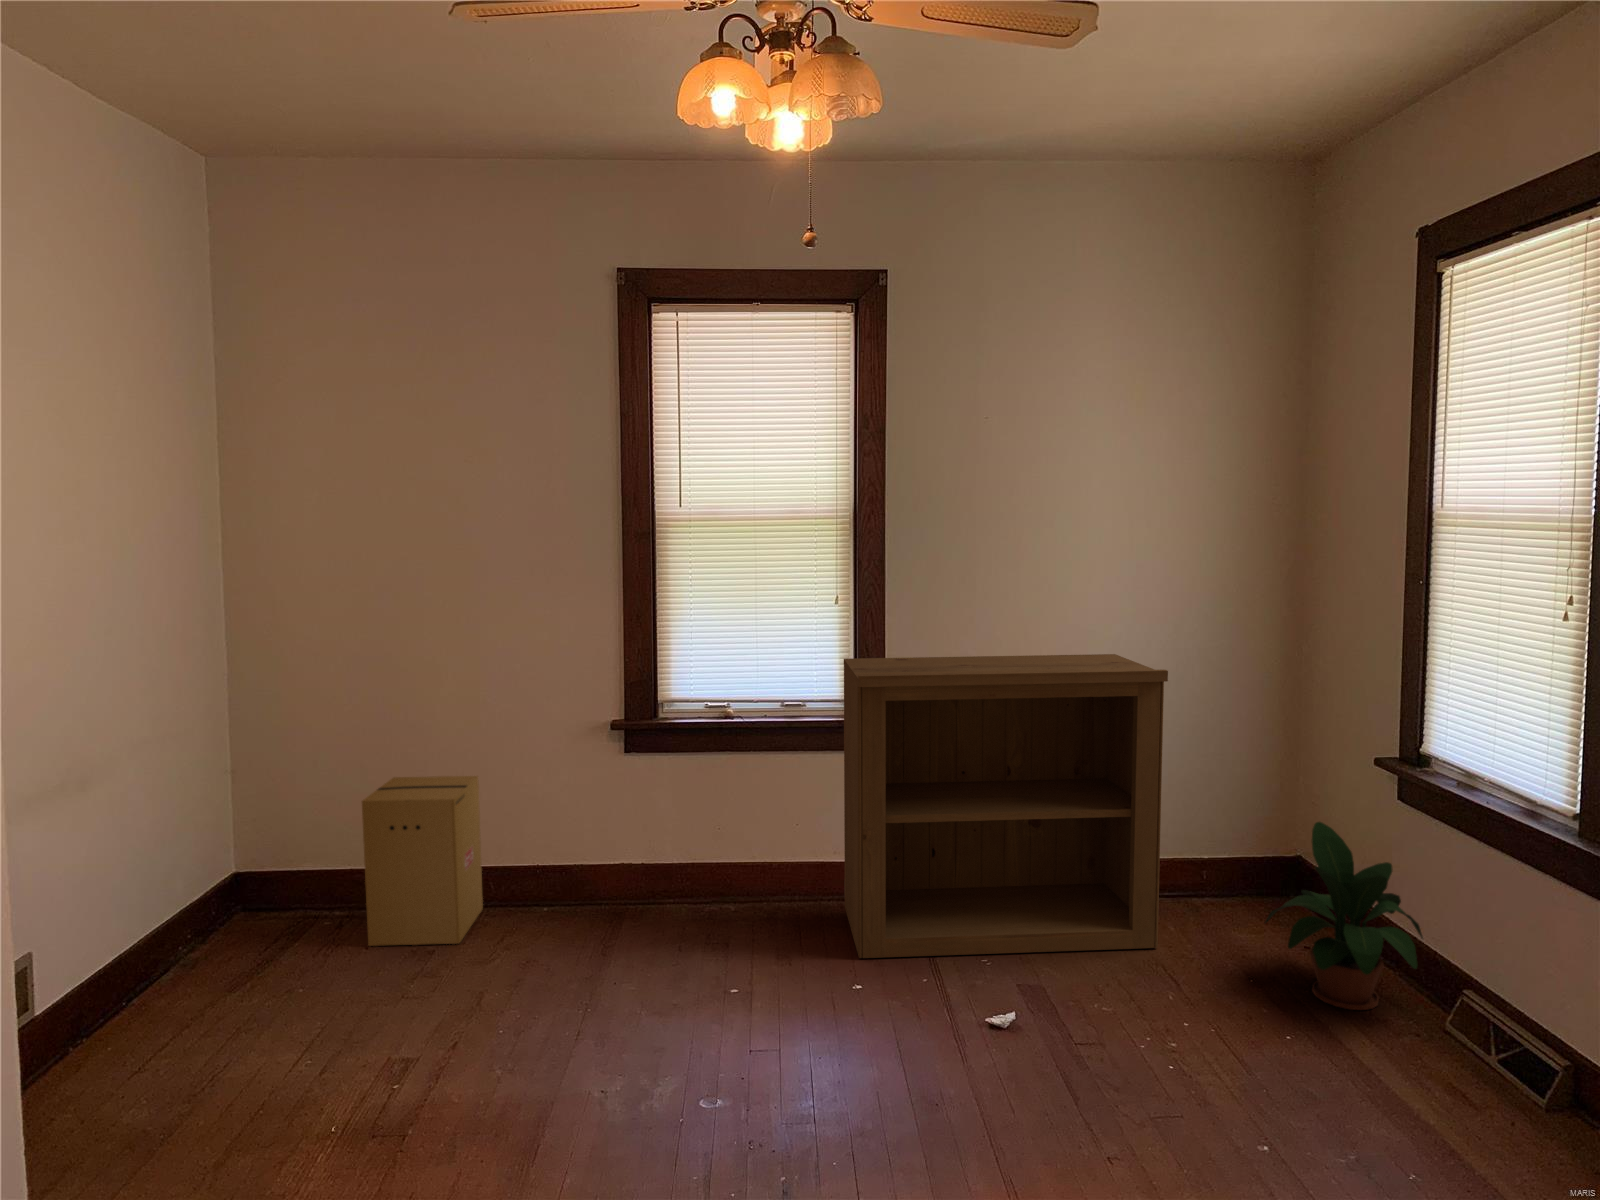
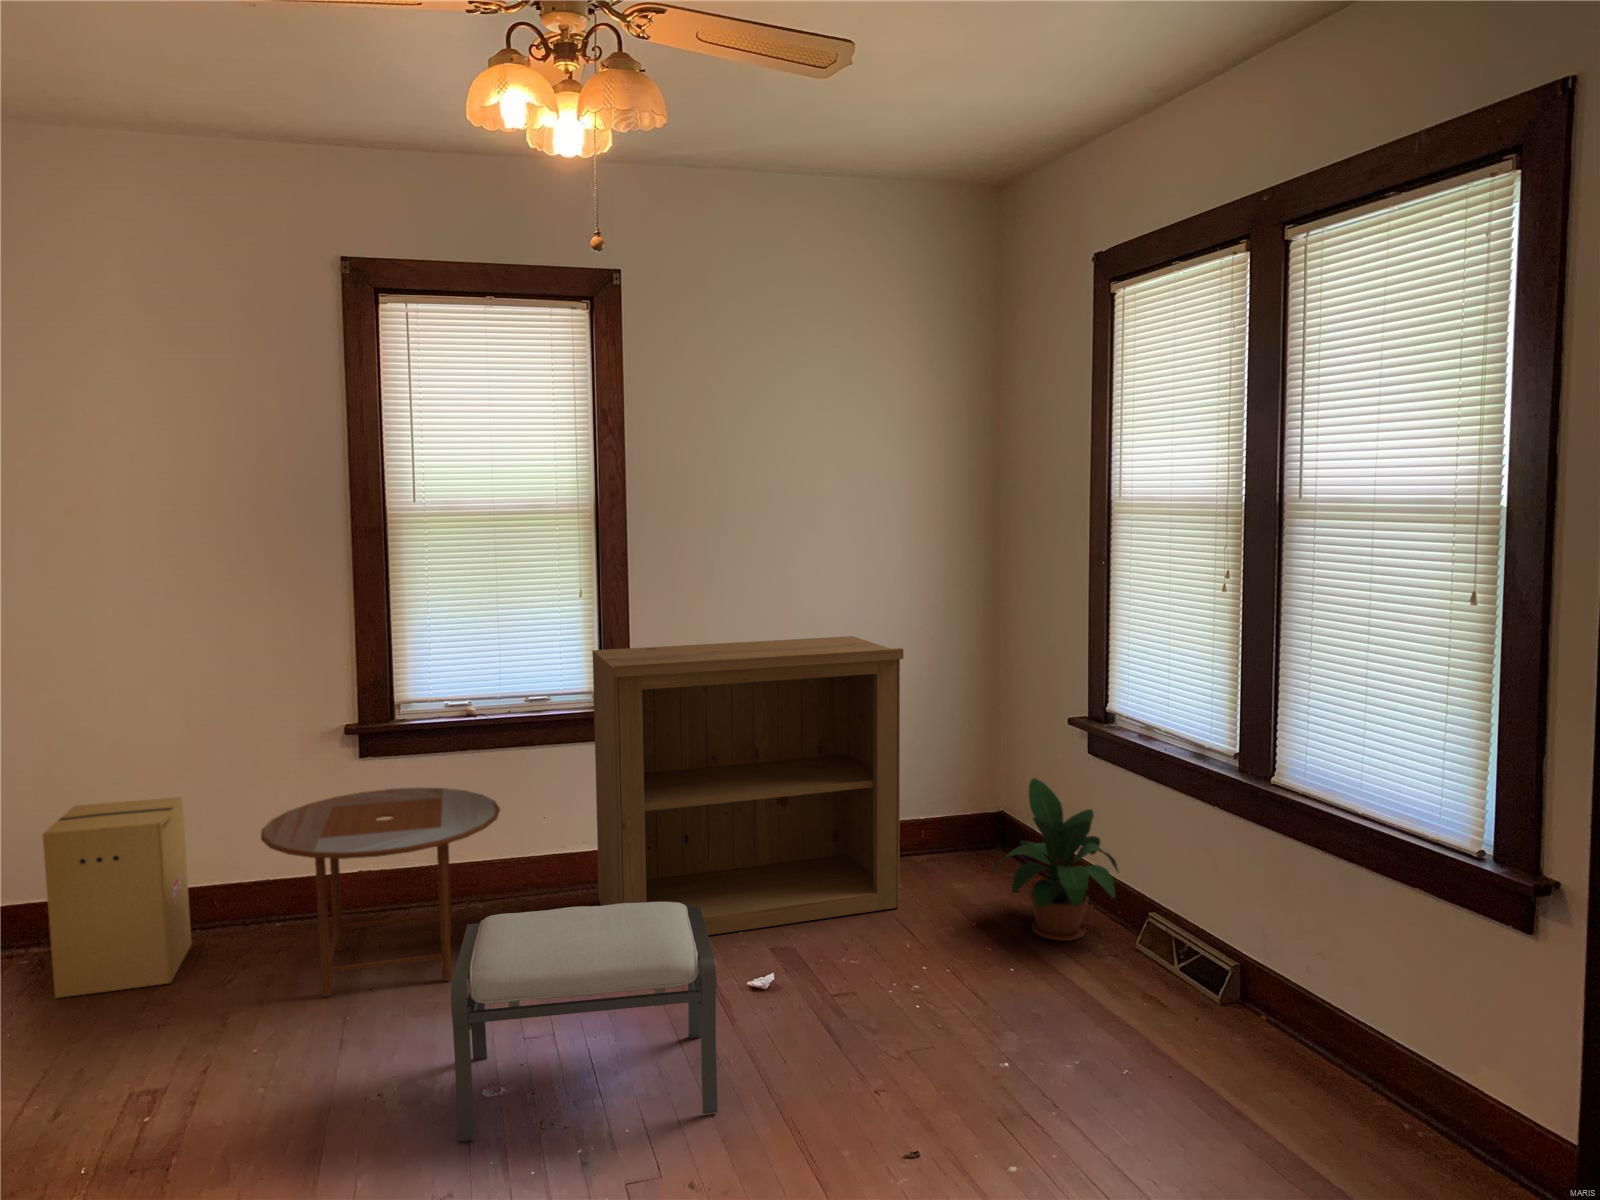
side table: none [533,782,747,974] -> present [261,788,500,997]
ottoman: none [670,918,934,1154] -> present [451,902,718,1142]

